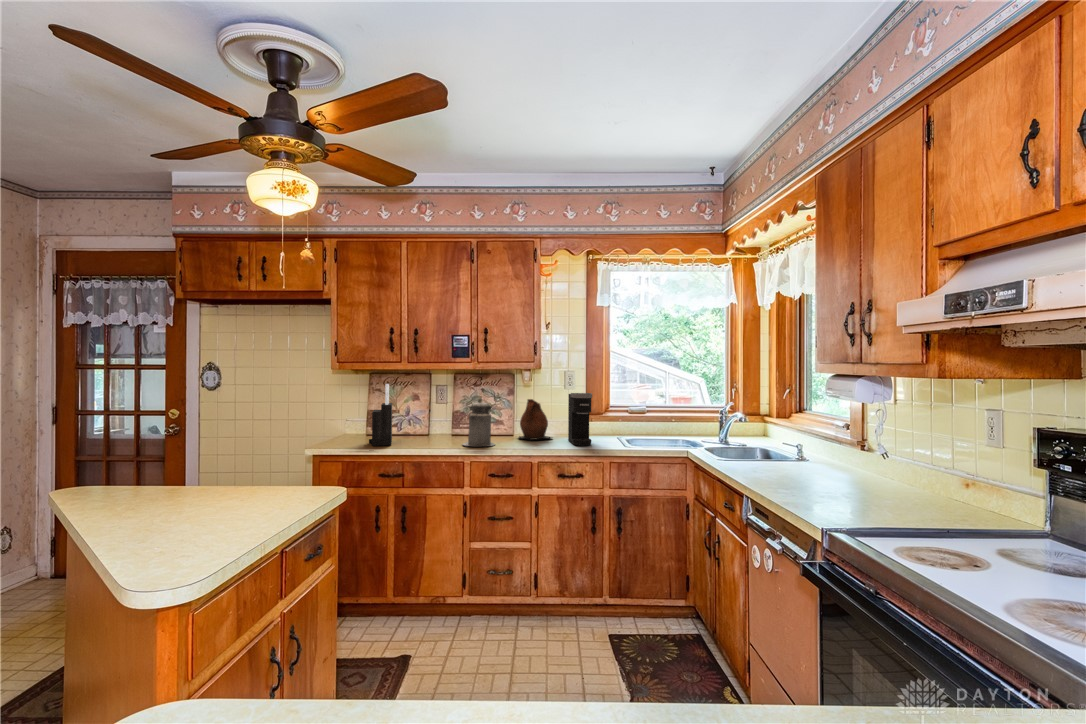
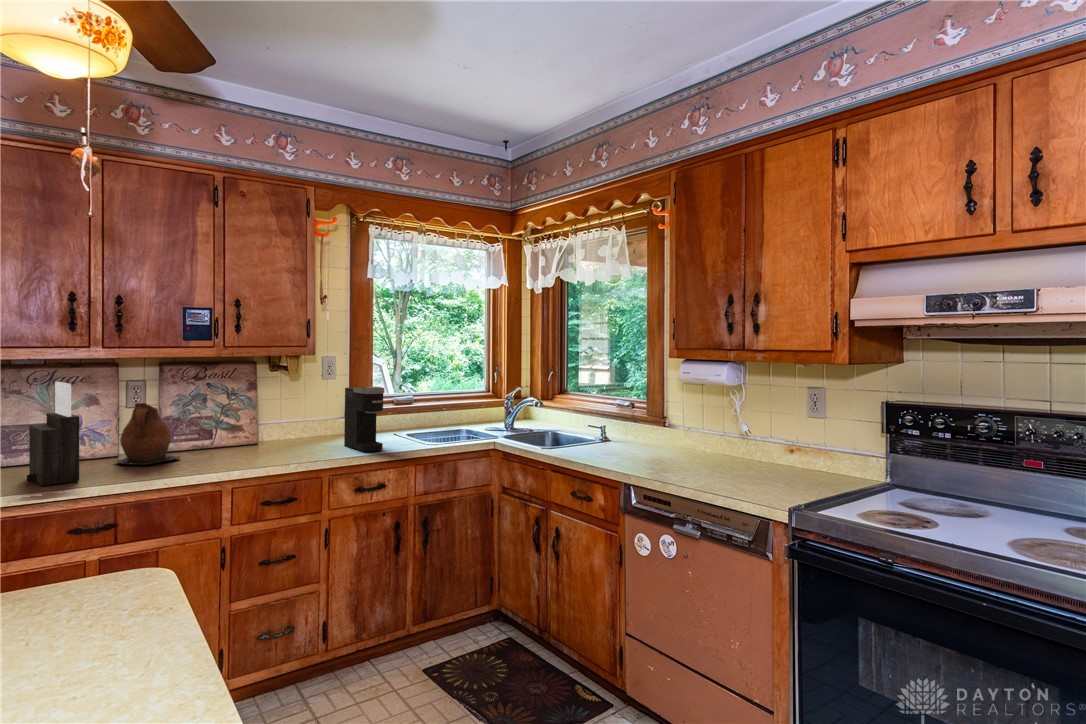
canister: present [463,399,495,446] -> none [206,400,257,468]
ceramic pitcher: present [518,399,552,440] -> present [117,403,180,465]

